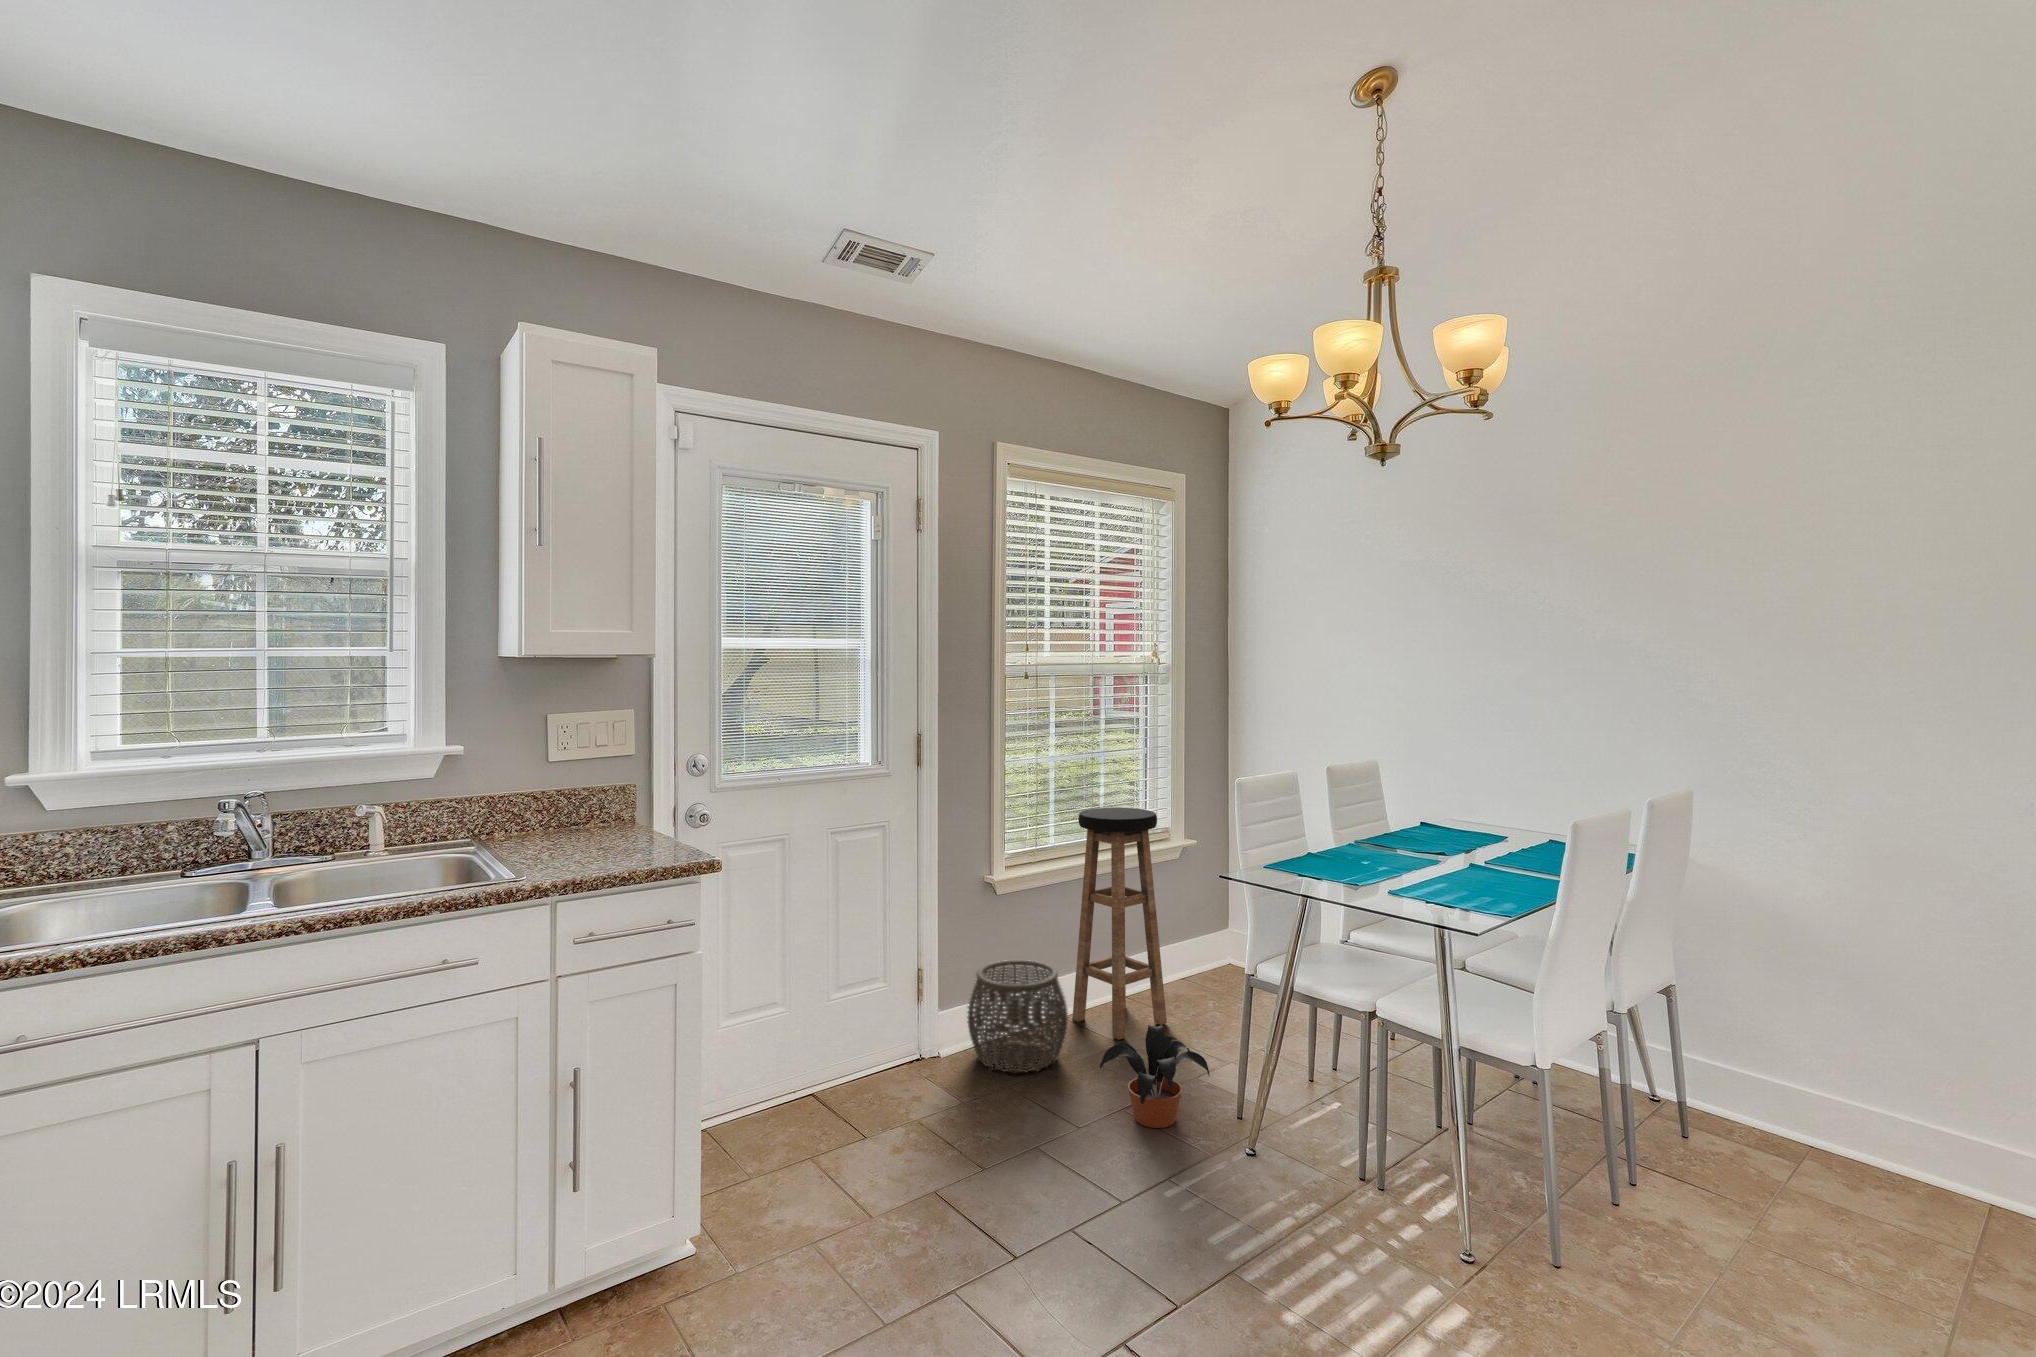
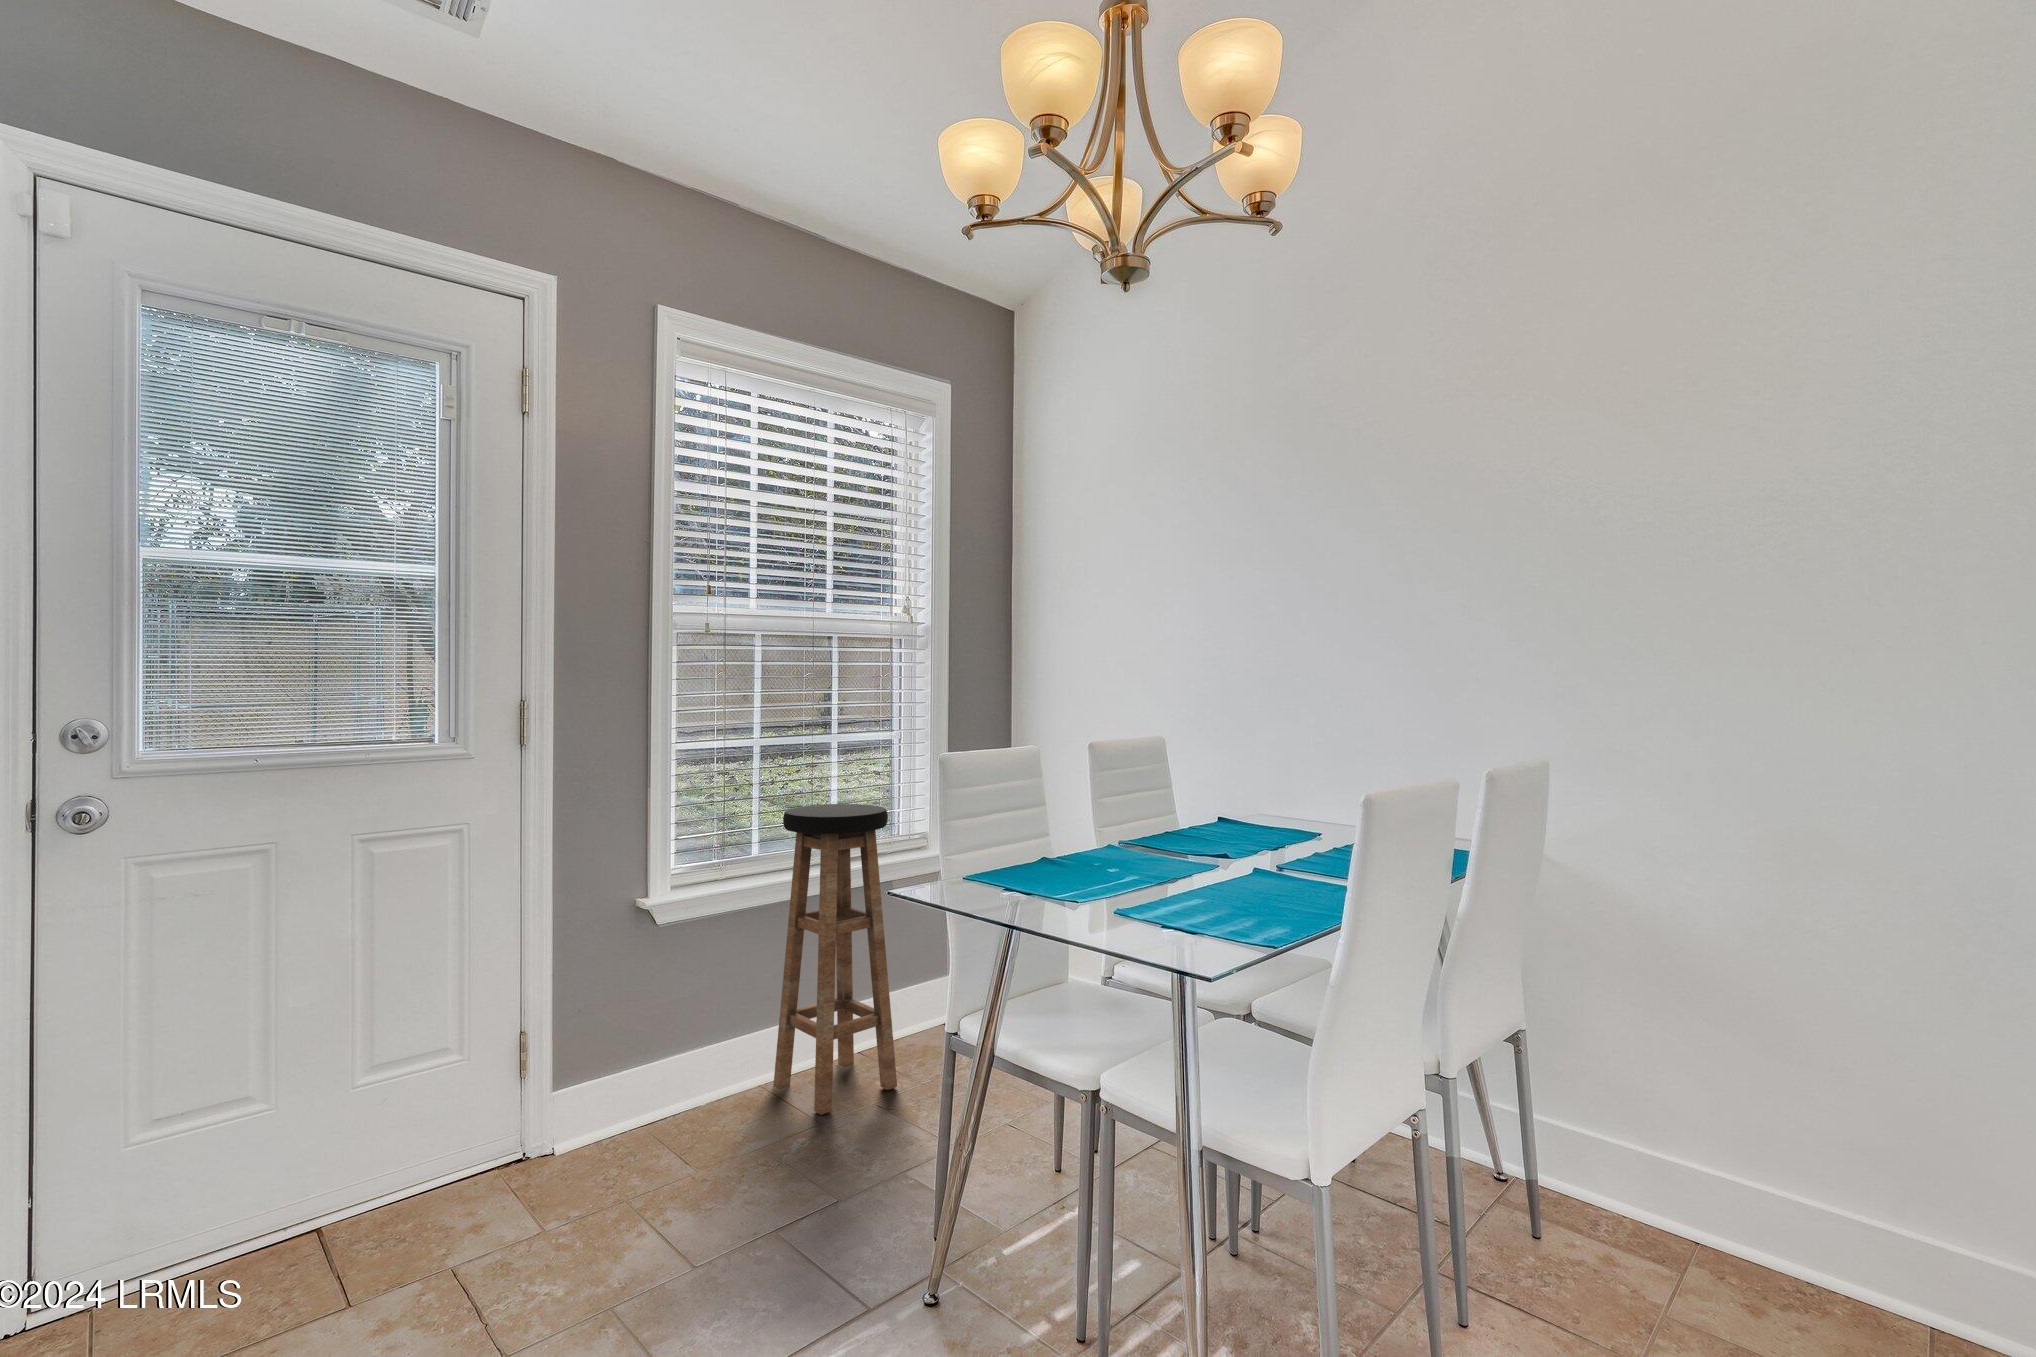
woven basket: present [967,960,1068,1073] -> none [588,1010,739,1177]
potted plant: present [1100,1025,1209,1128] -> none [727,1104,888,1263]

